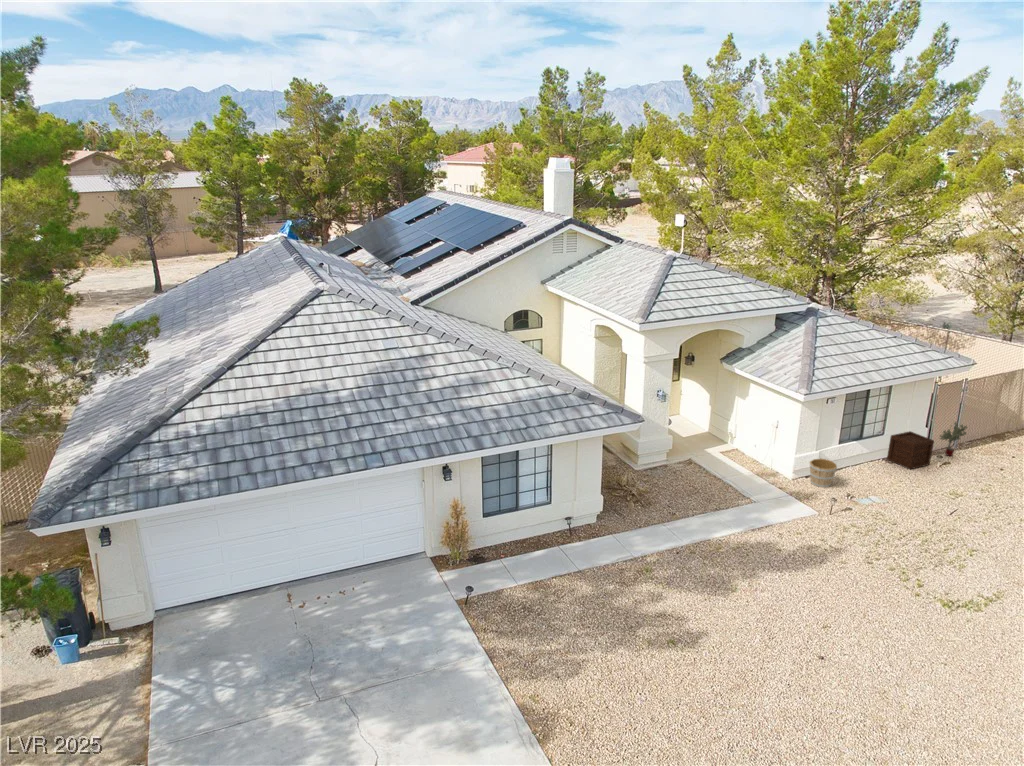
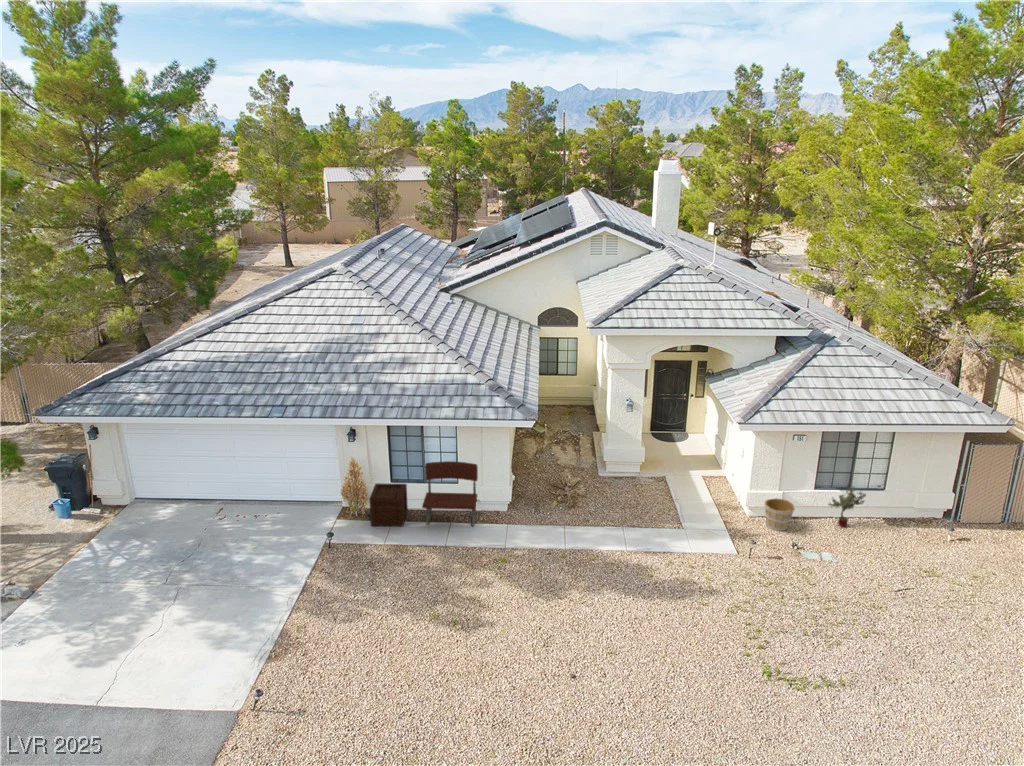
potted tree: present [940,422,967,456] -> present [828,487,866,527]
wooden crate: present [887,431,934,469] -> present [369,483,408,526]
bench: none [527,479,592,555] -> present [422,461,478,526]

